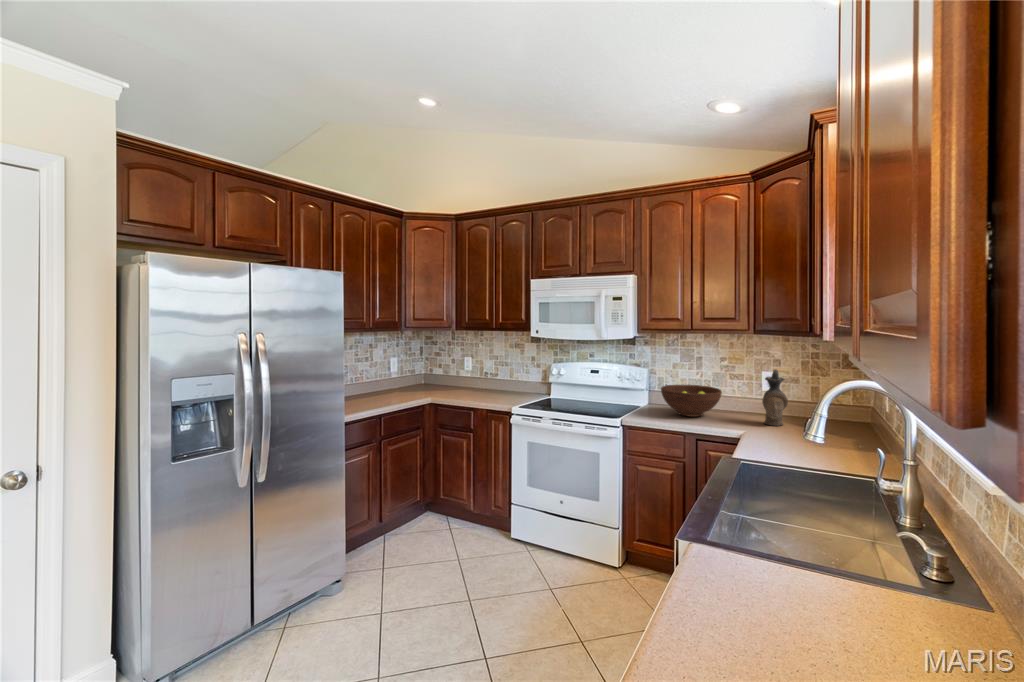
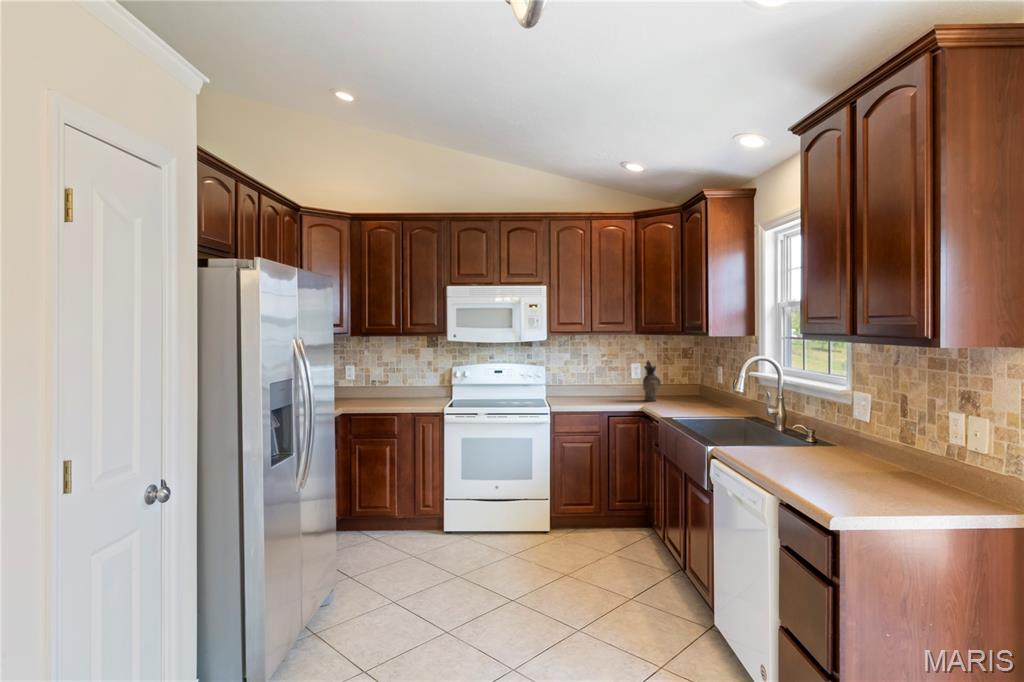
fruit bowl: present [661,384,722,417] -> none [566,377,612,401]

